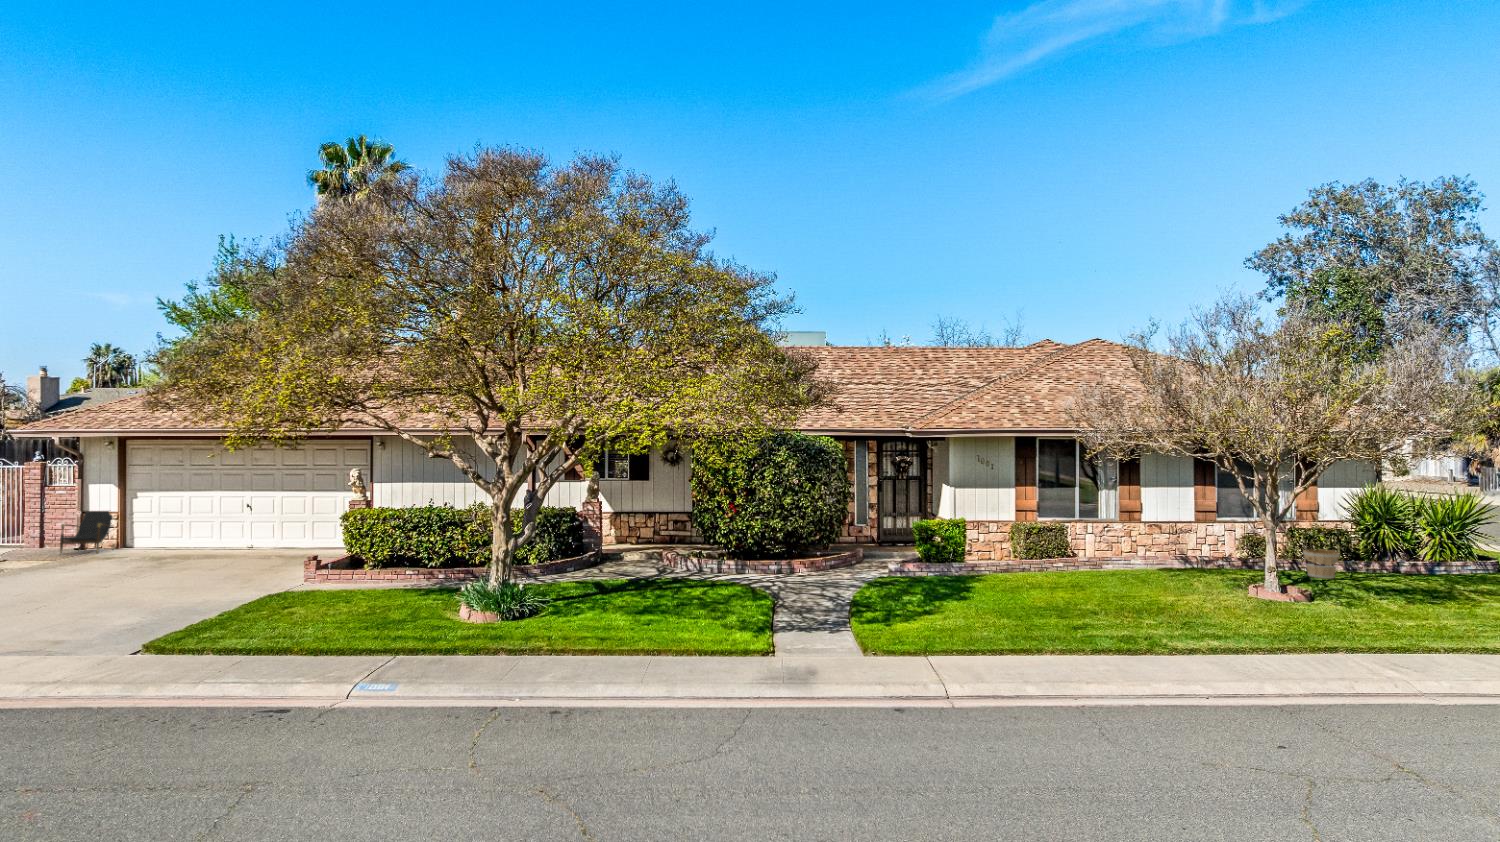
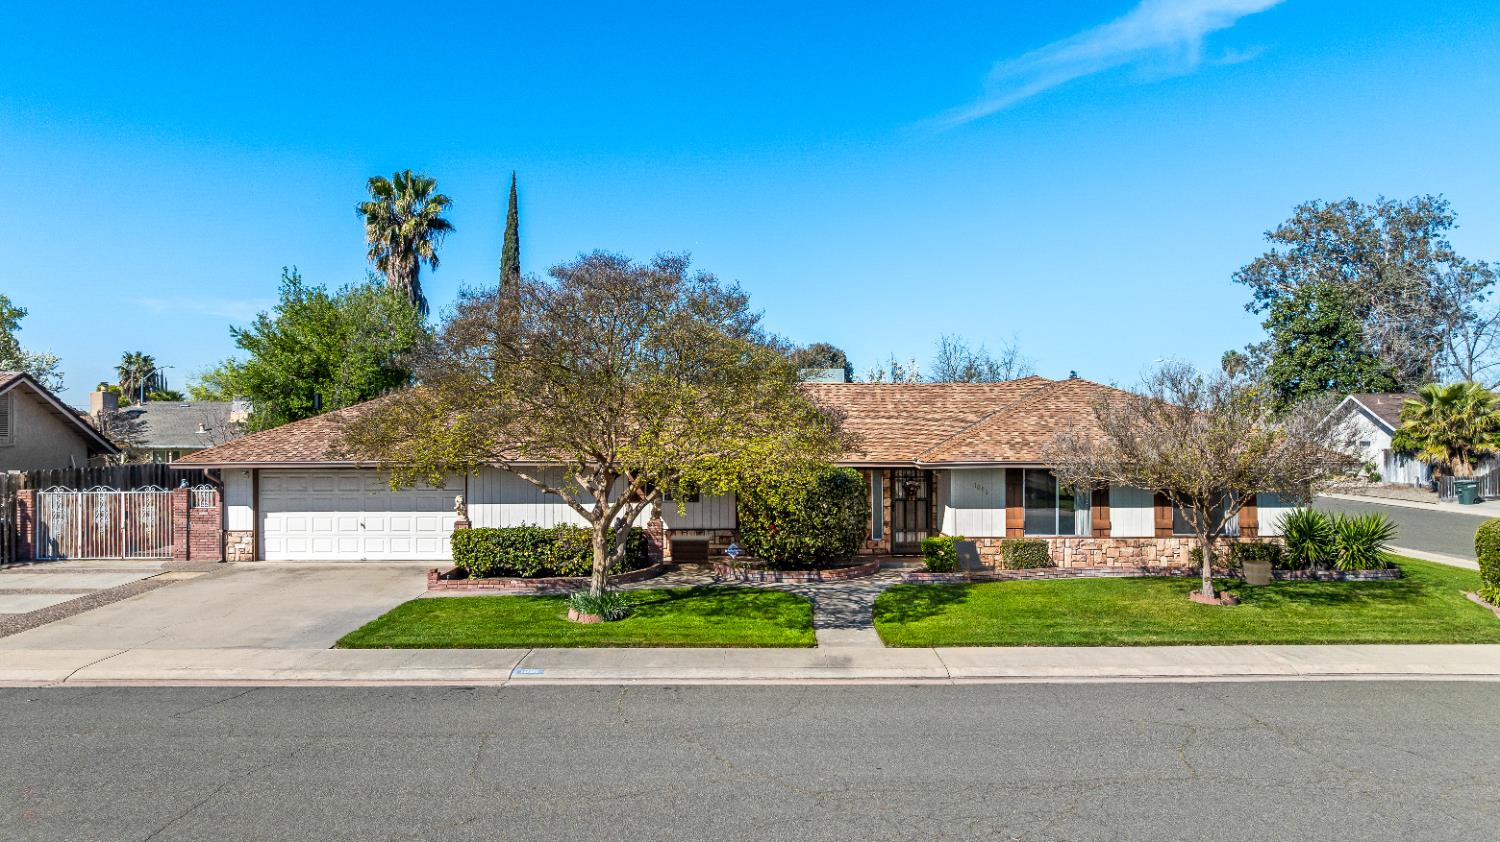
lounge chair: present [60,511,112,553] -> present [953,541,996,582]
bench: none [615,520,665,553] -> present [670,535,711,563]

